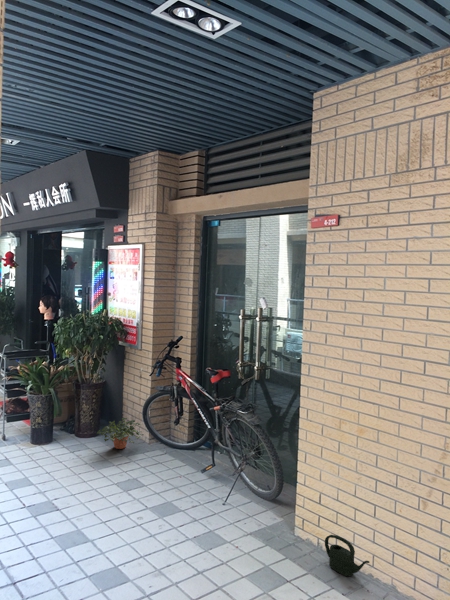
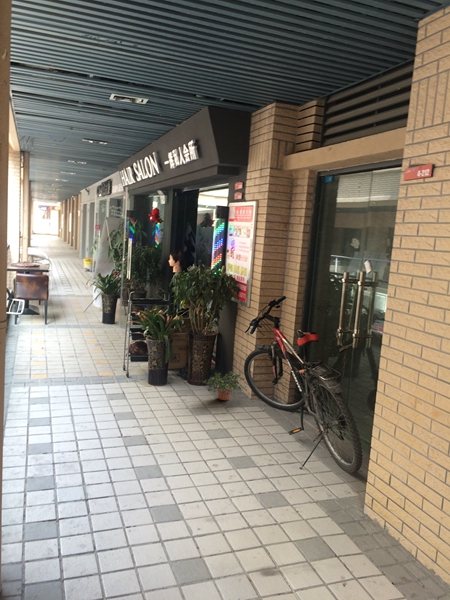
watering can: present [325,535,369,576] -> none [387,519,428,566]

